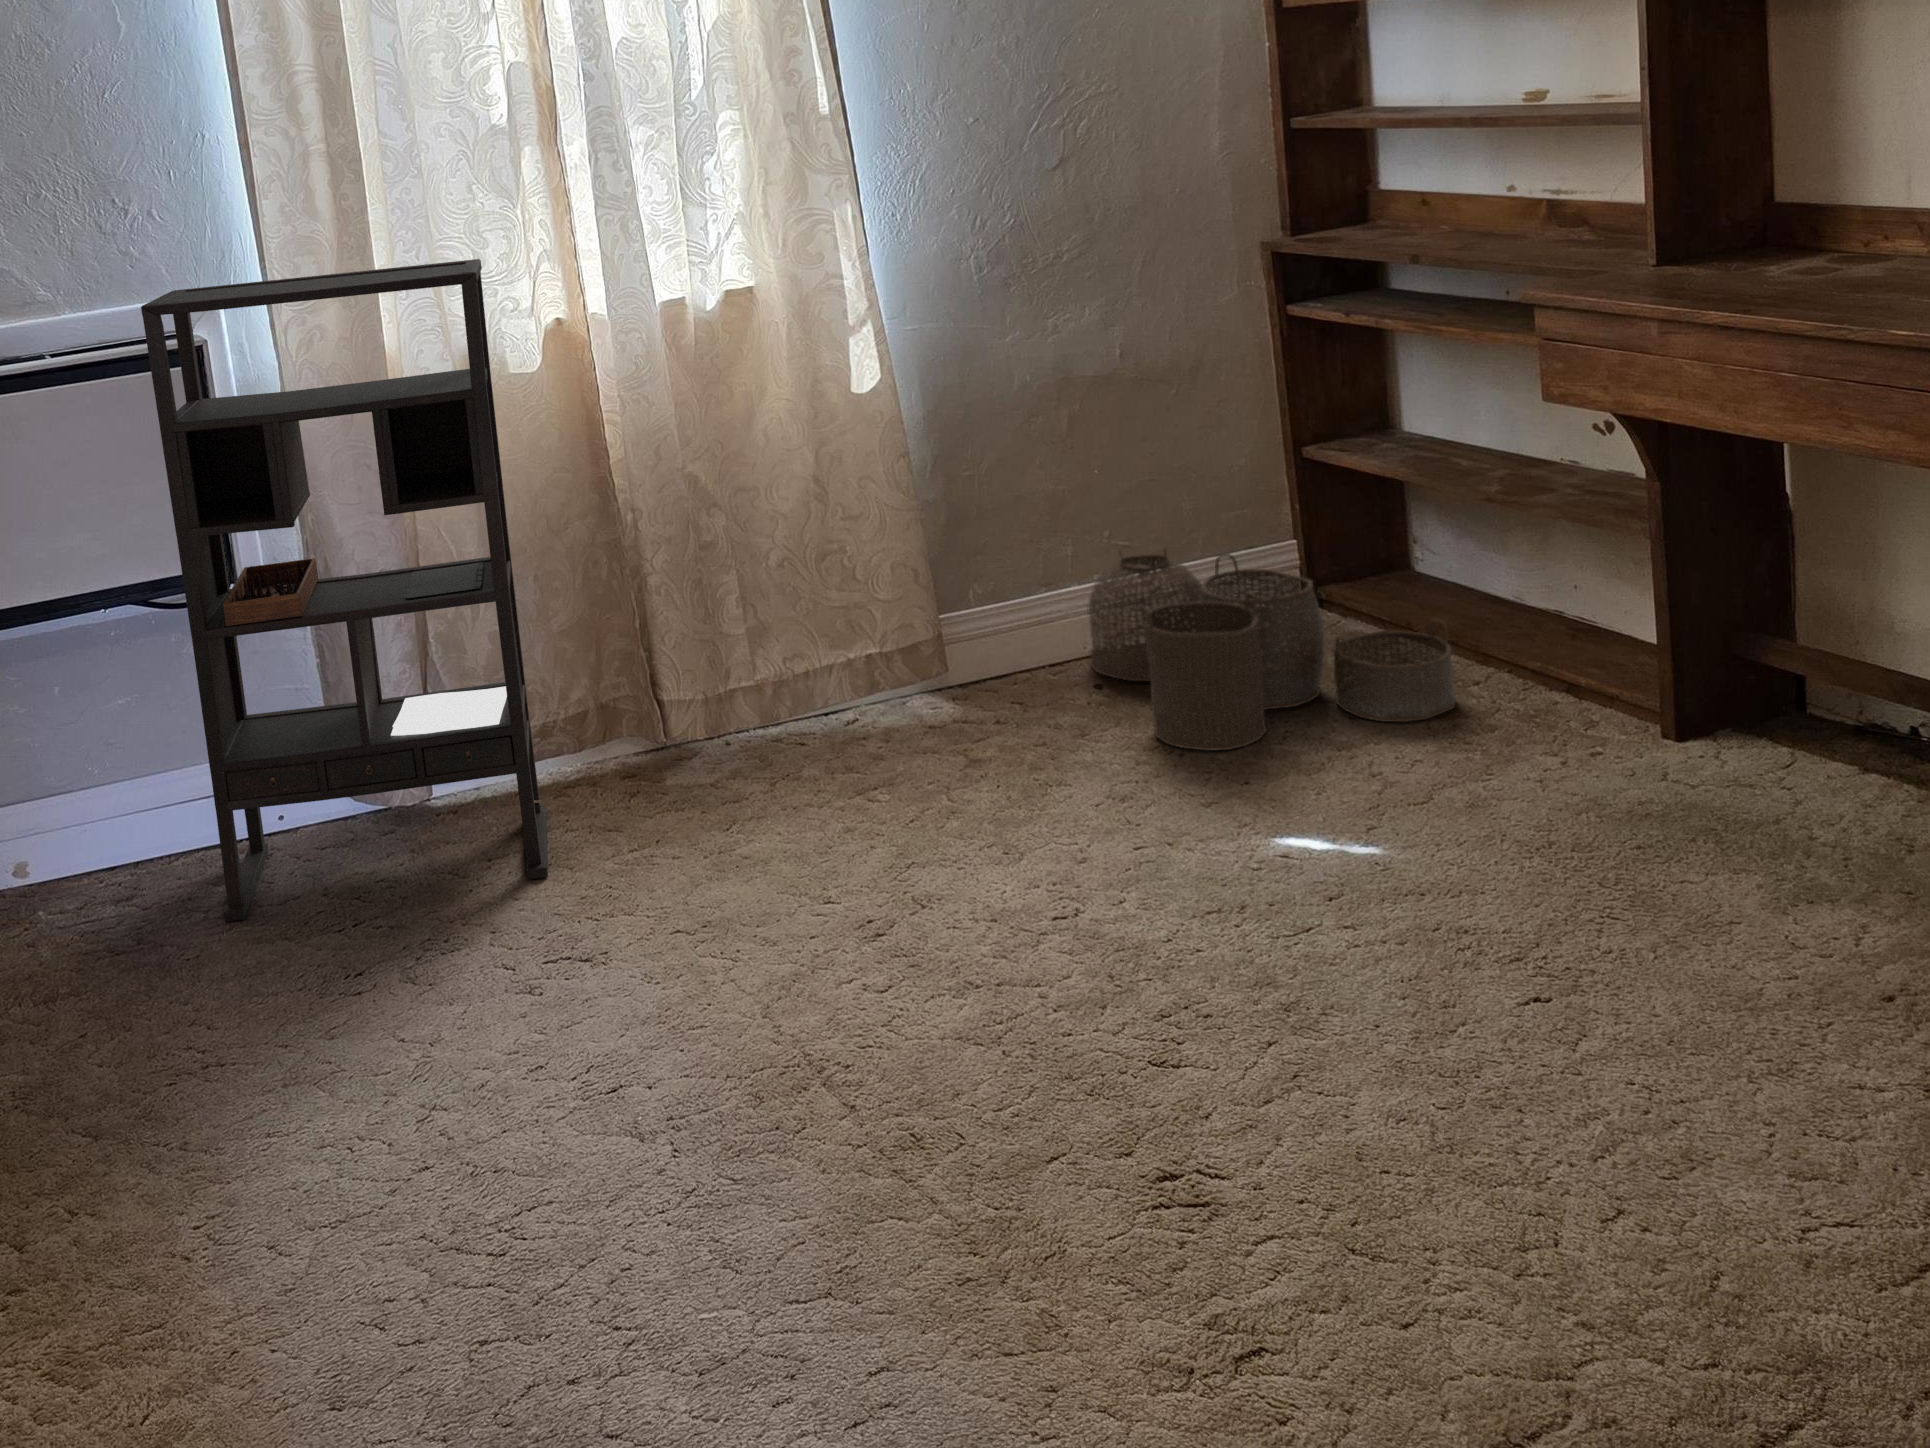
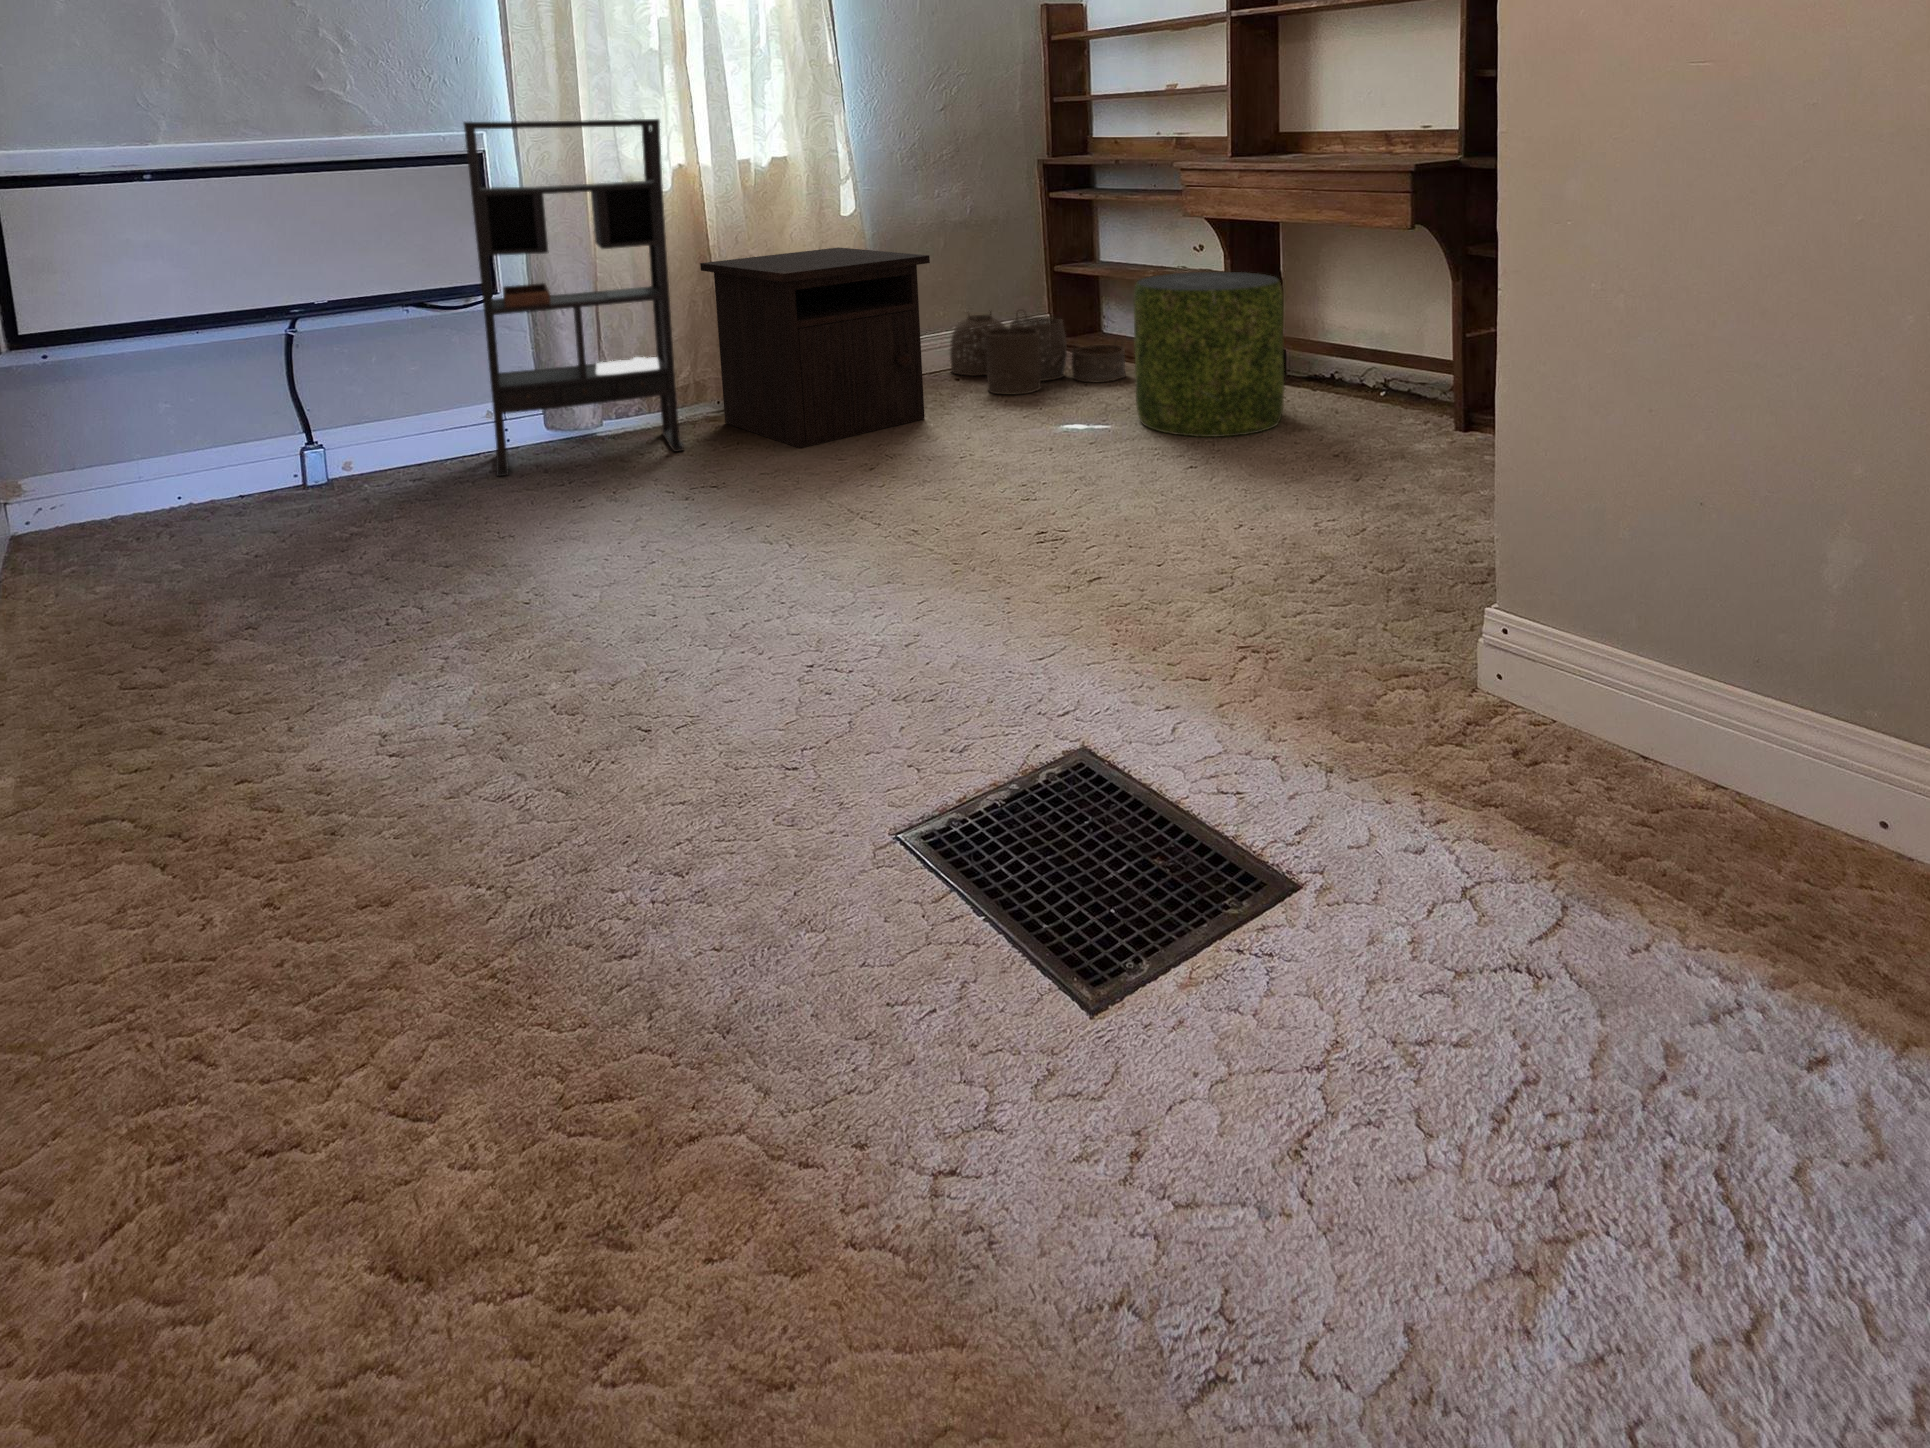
nightstand: none [586,453,1011,893] -> present [700,247,930,448]
pouf: none [1453,534,1844,957] -> present [1133,272,1284,437]

